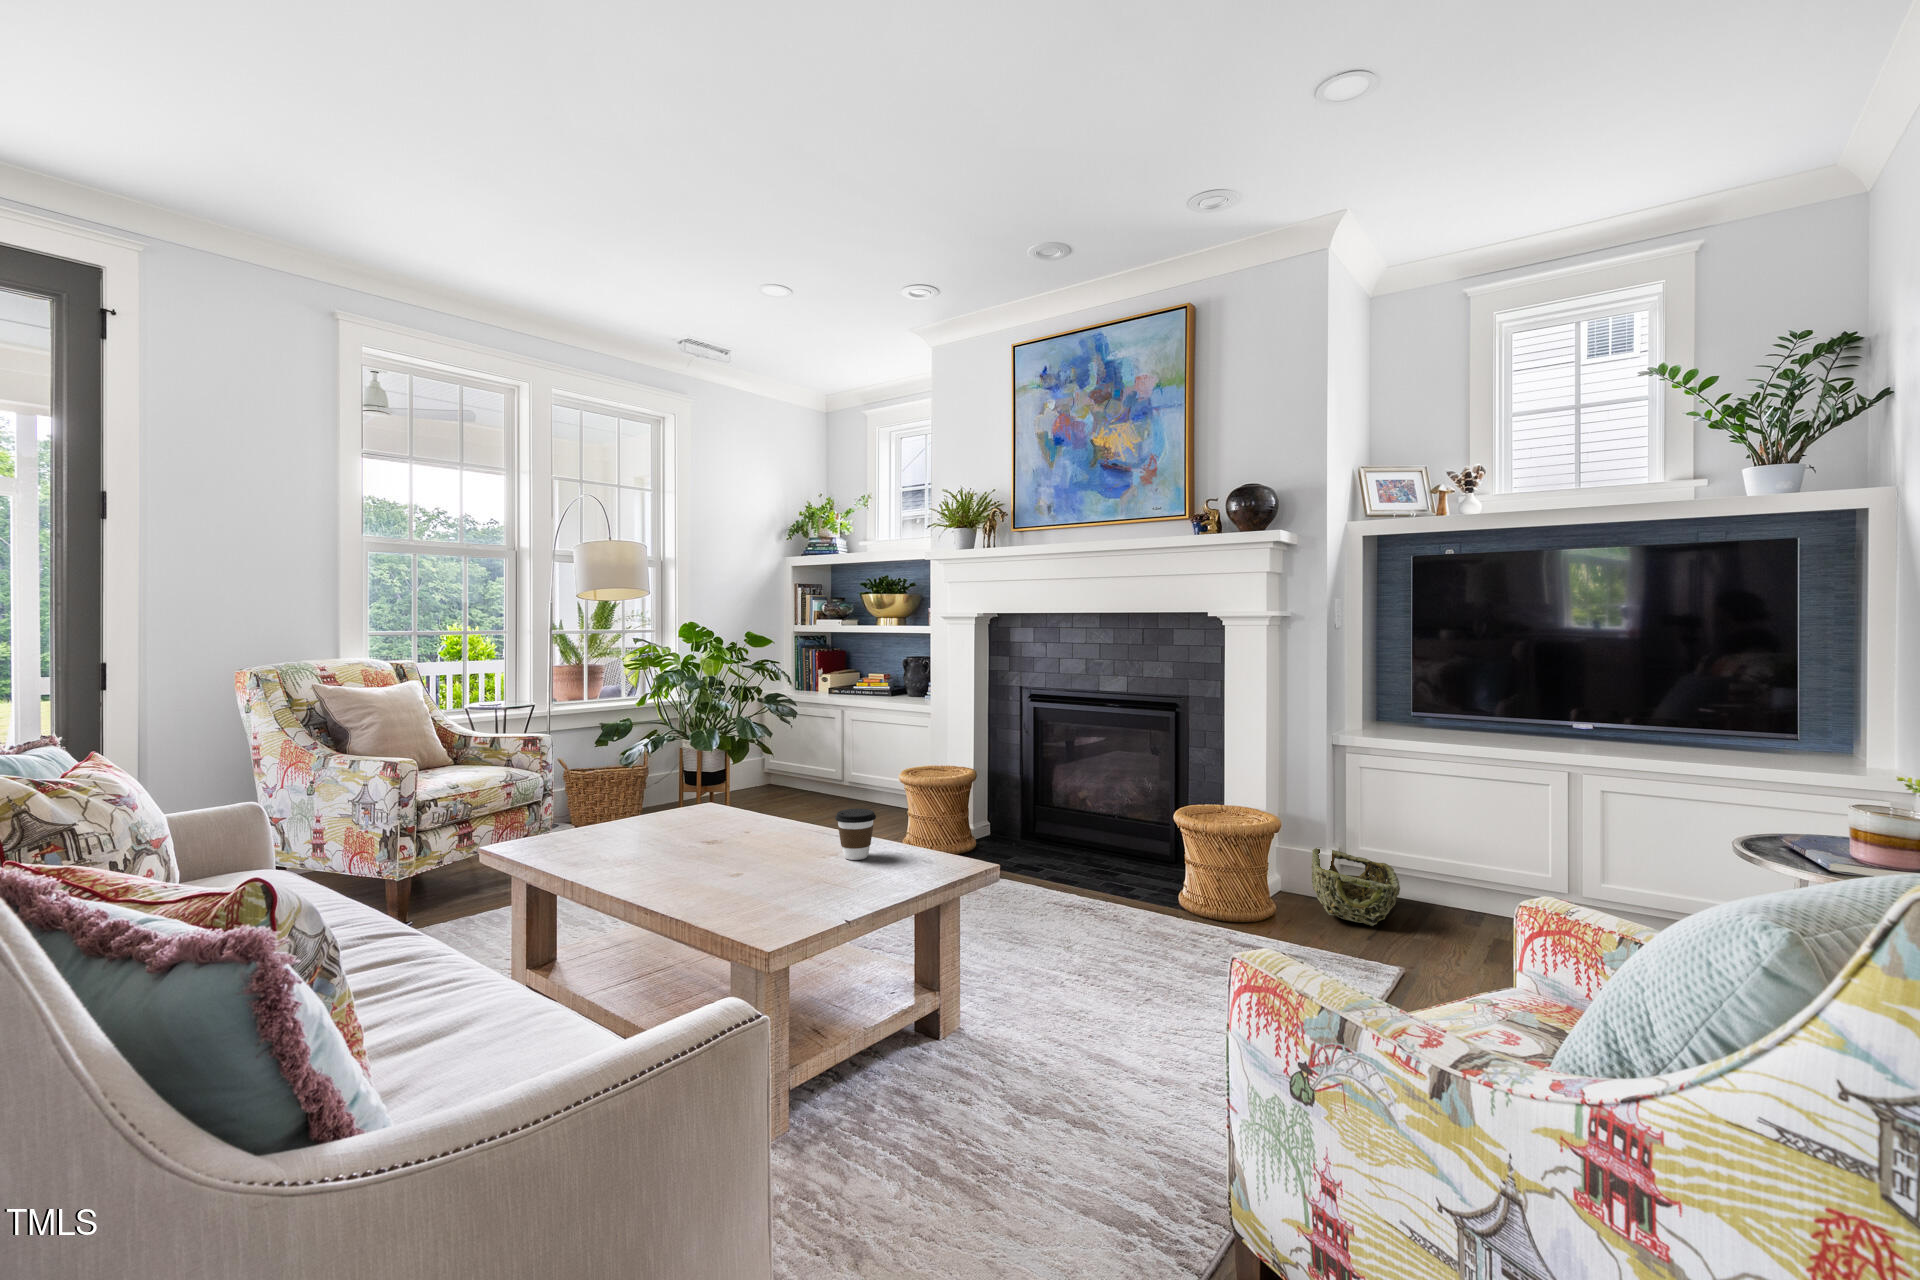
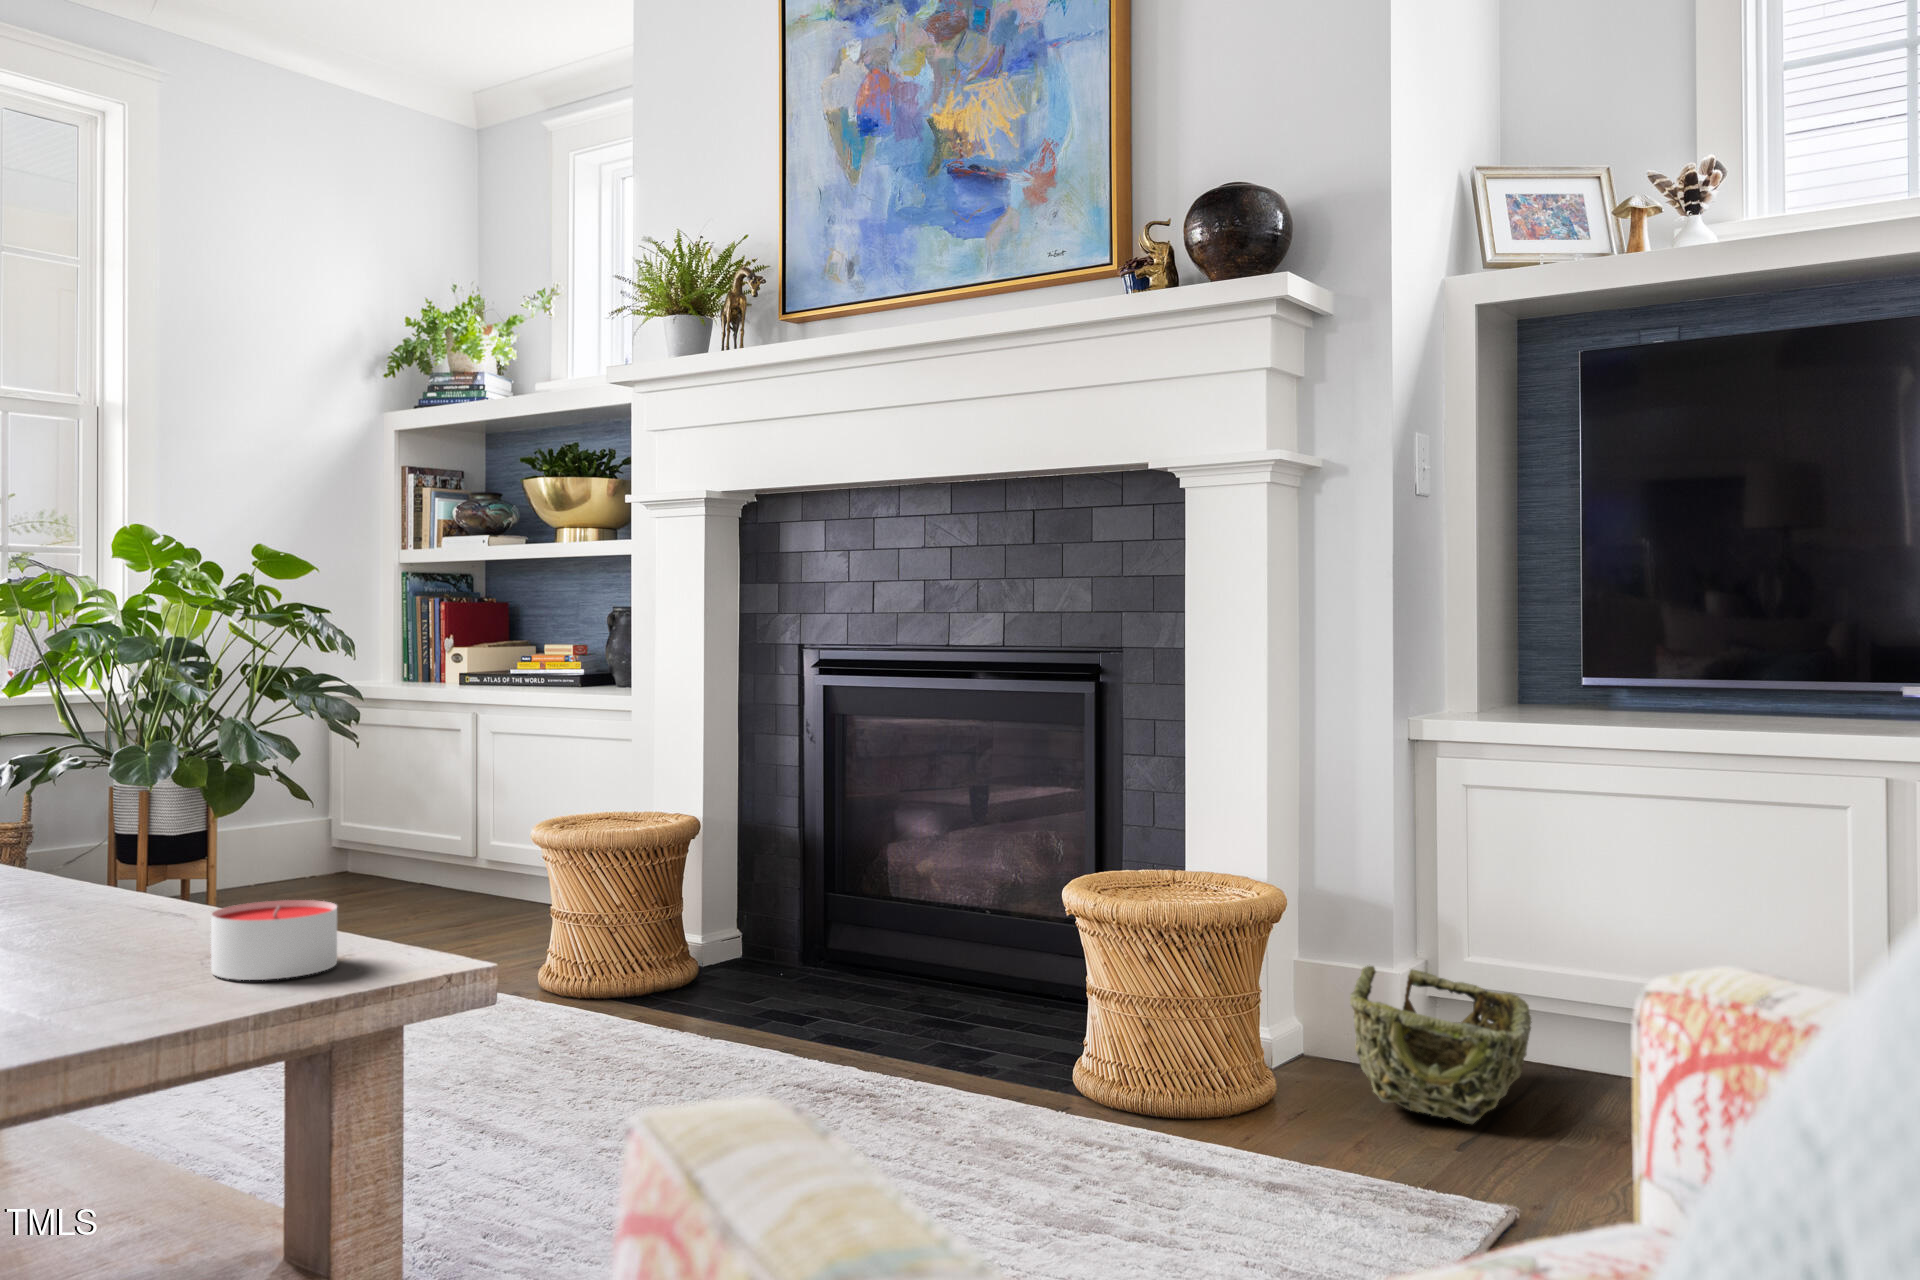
coffee cup: present [835,809,876,860] -> none [105,828,216,947]
candle: none [892,841,939,877] -> present [211,900,337,980]

